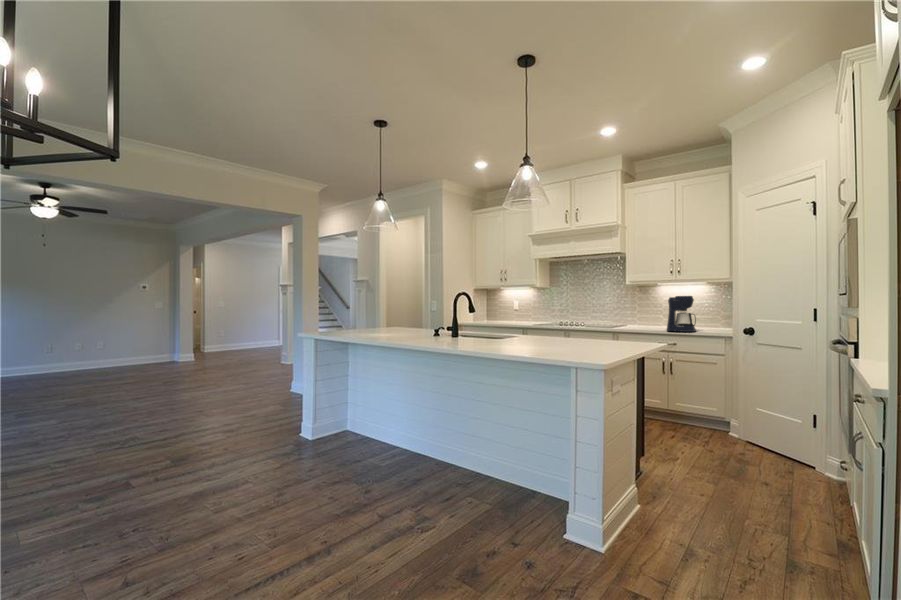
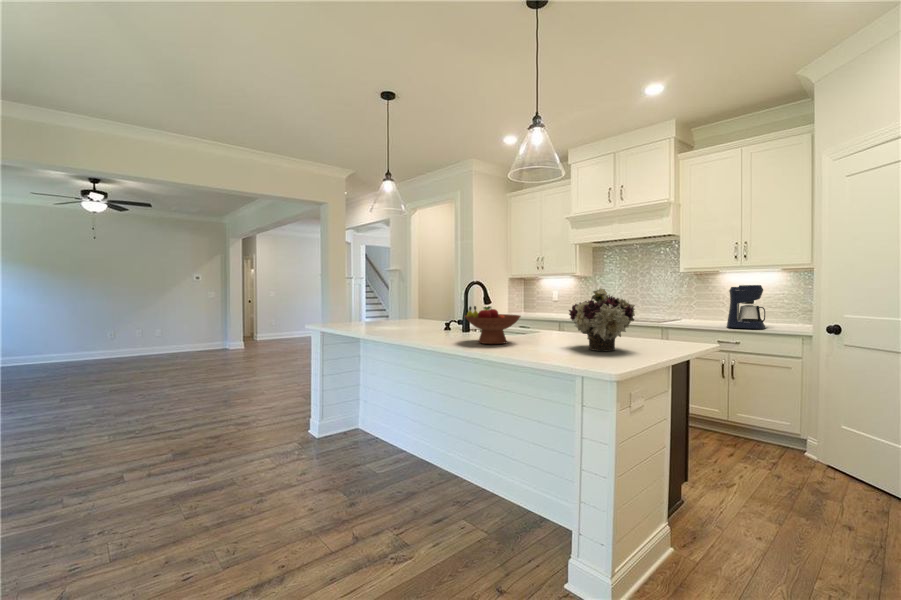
flower arrangement: none [555,298,609,349] -> present [569,288,635,351]
fruit bowl: none [466,313,515,346] -> present [465,306,521,344]

